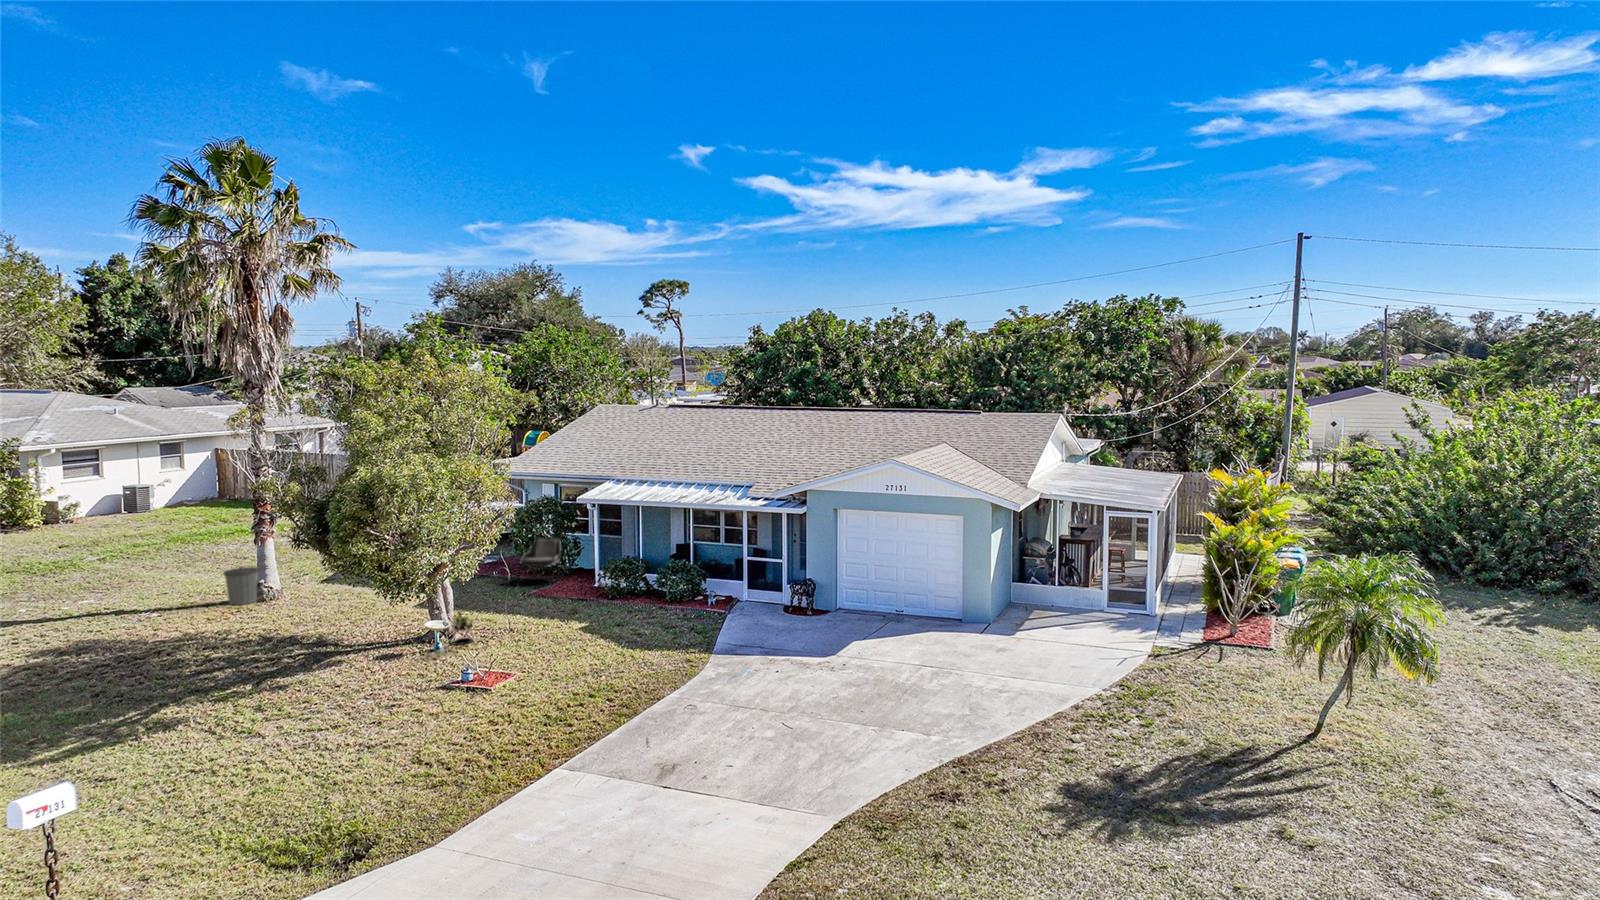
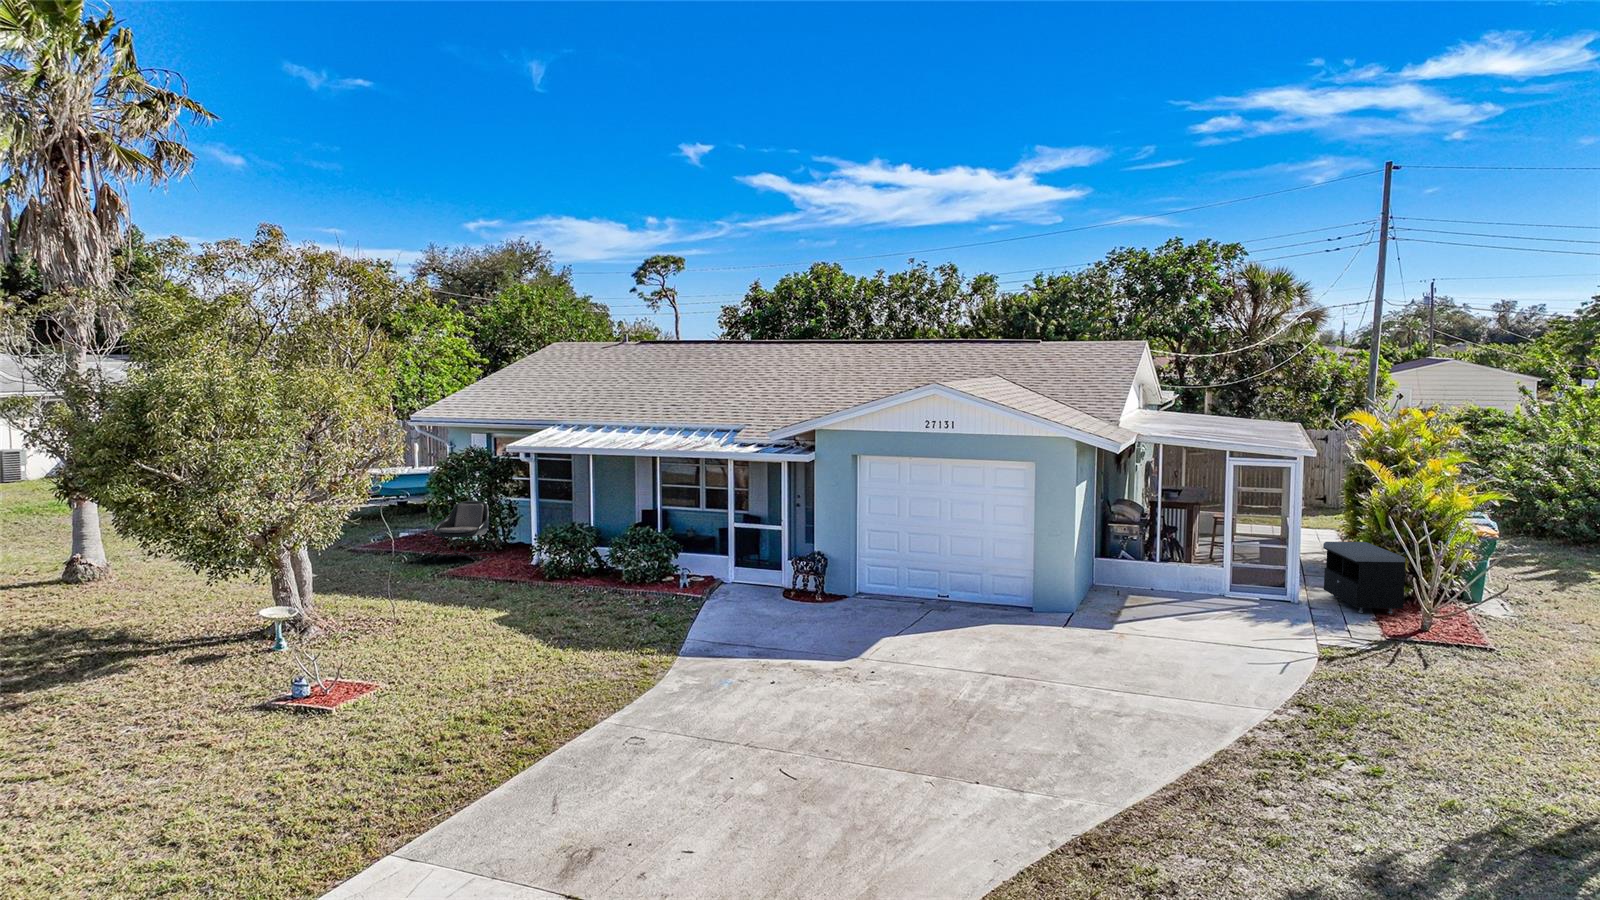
trash can: present [224,567,259,605] -> none [24,537,76,589]
storage bench: none [1173,572,1223,624] -> present [1323,542,1405,613]
potted tree: present [451,610,473,645] -> none [302,587,342,642]

